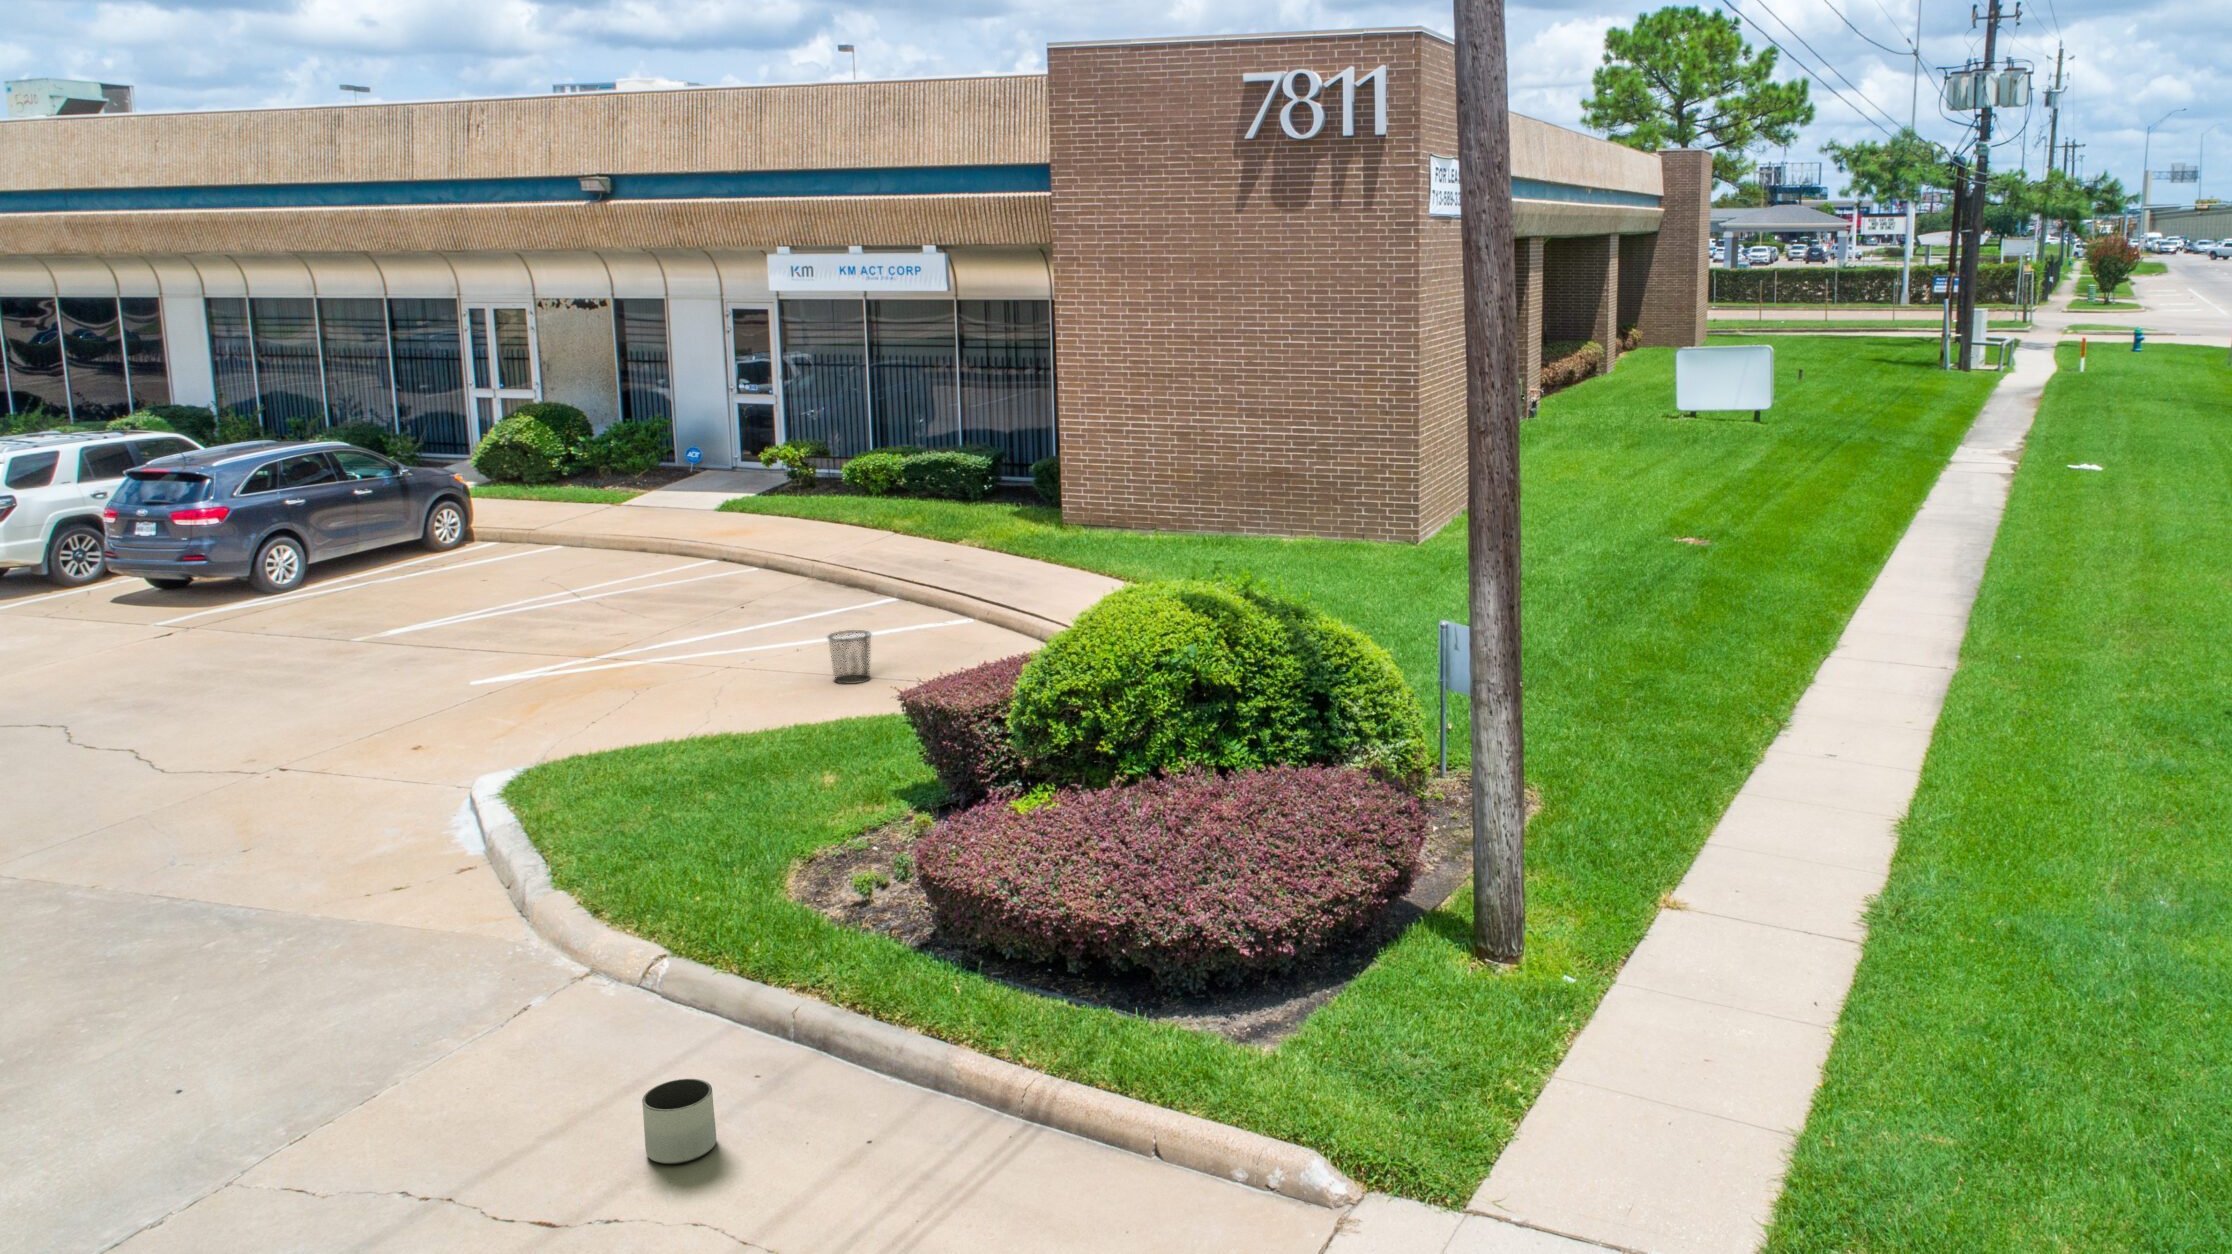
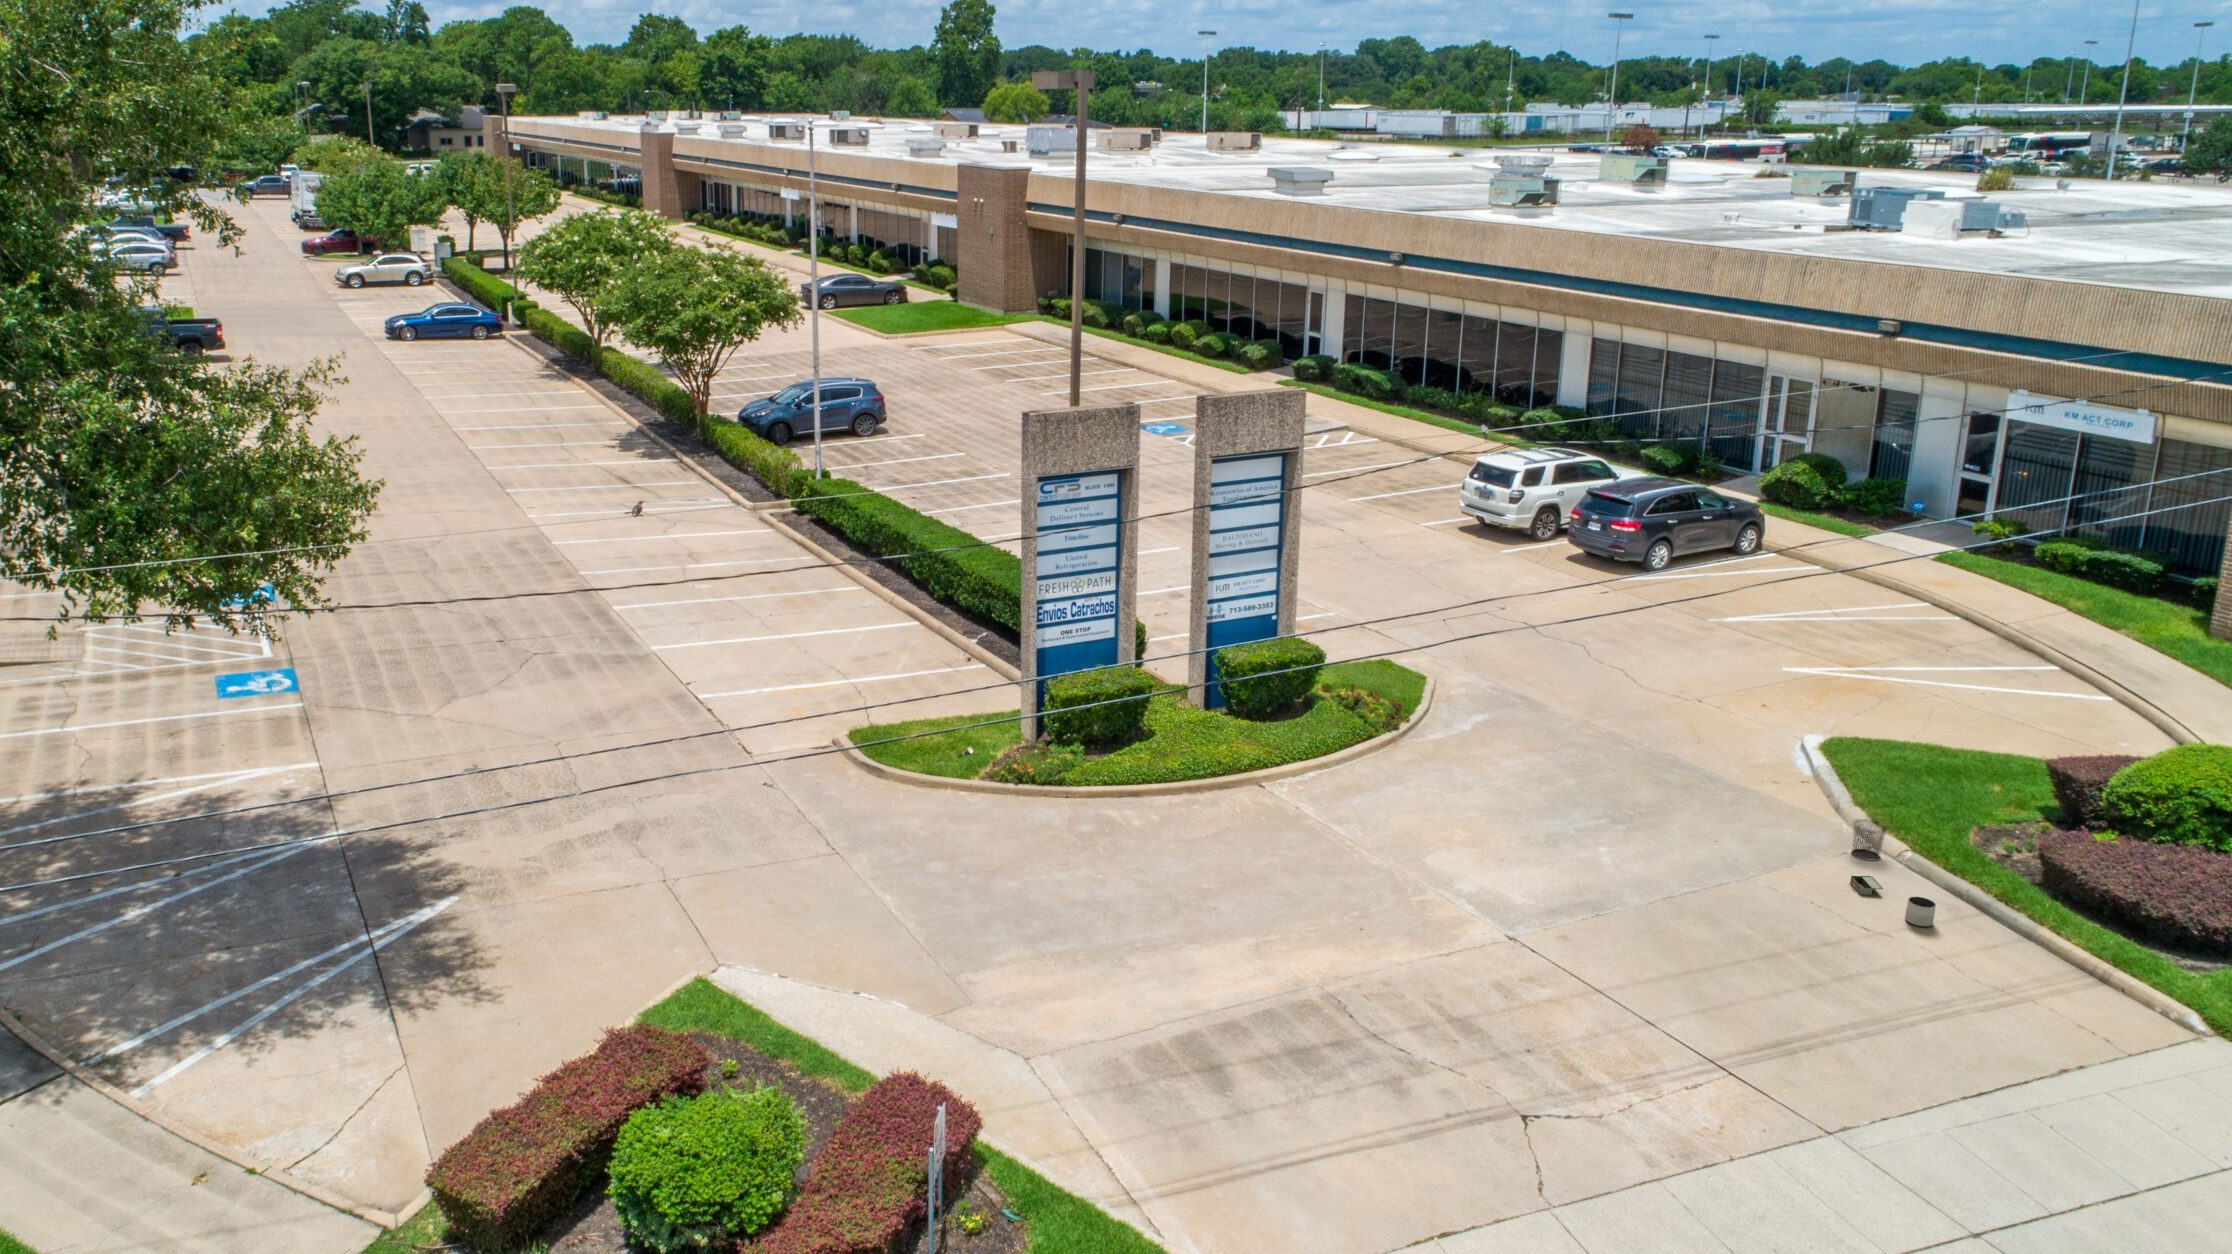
waste bin: present [828,630,871,684] -> present [1852,820,1886,860]
toolbox: none [513,1059,592,1122] -> present [1850,876,1883,895]

